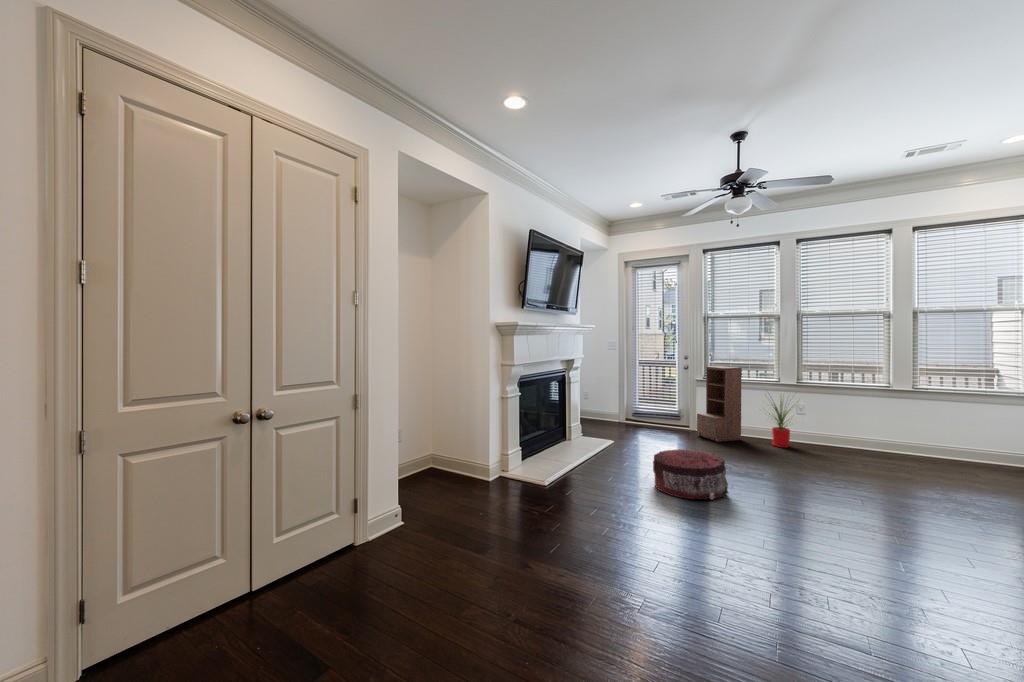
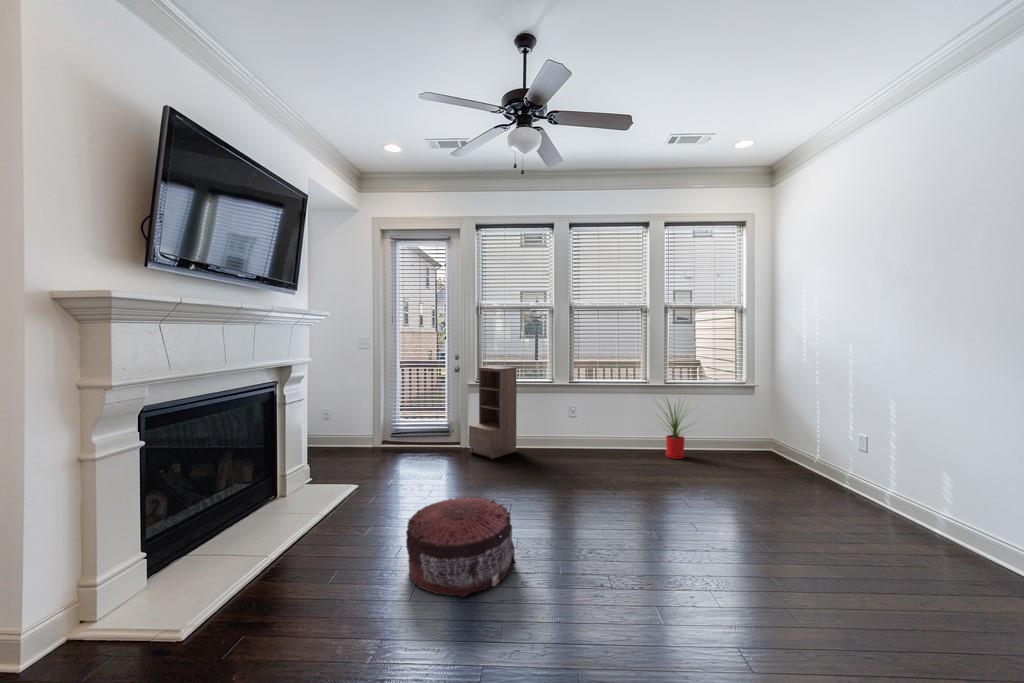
house plant: present [768,393,794,448] -> present [665,400,693,459]

